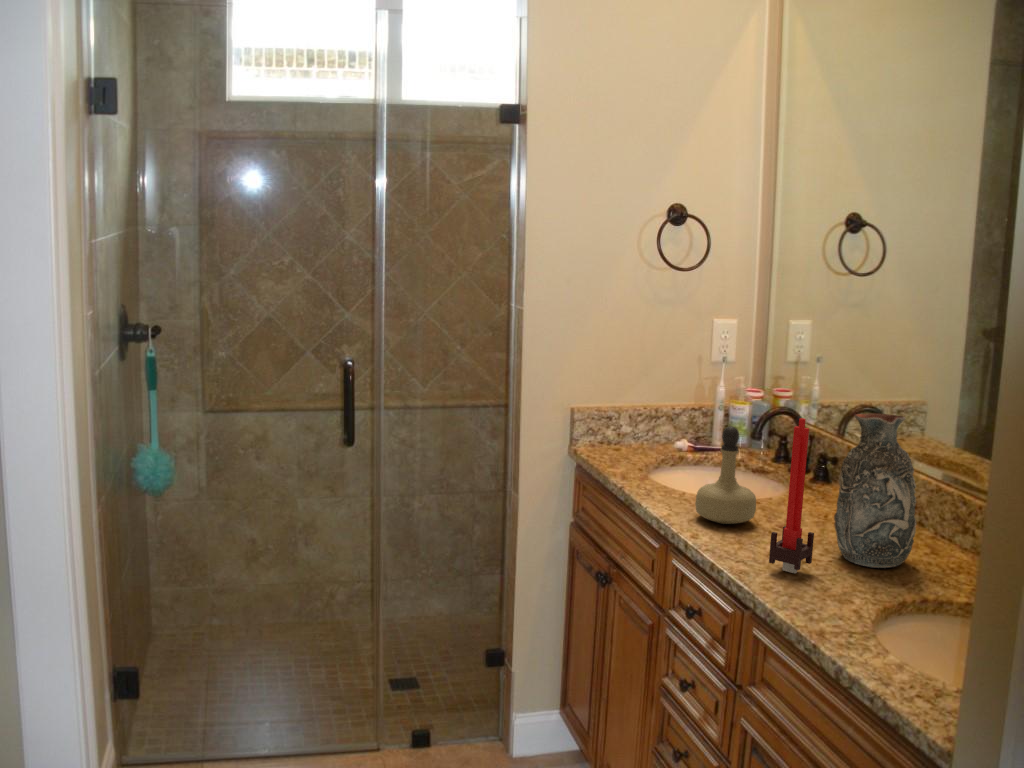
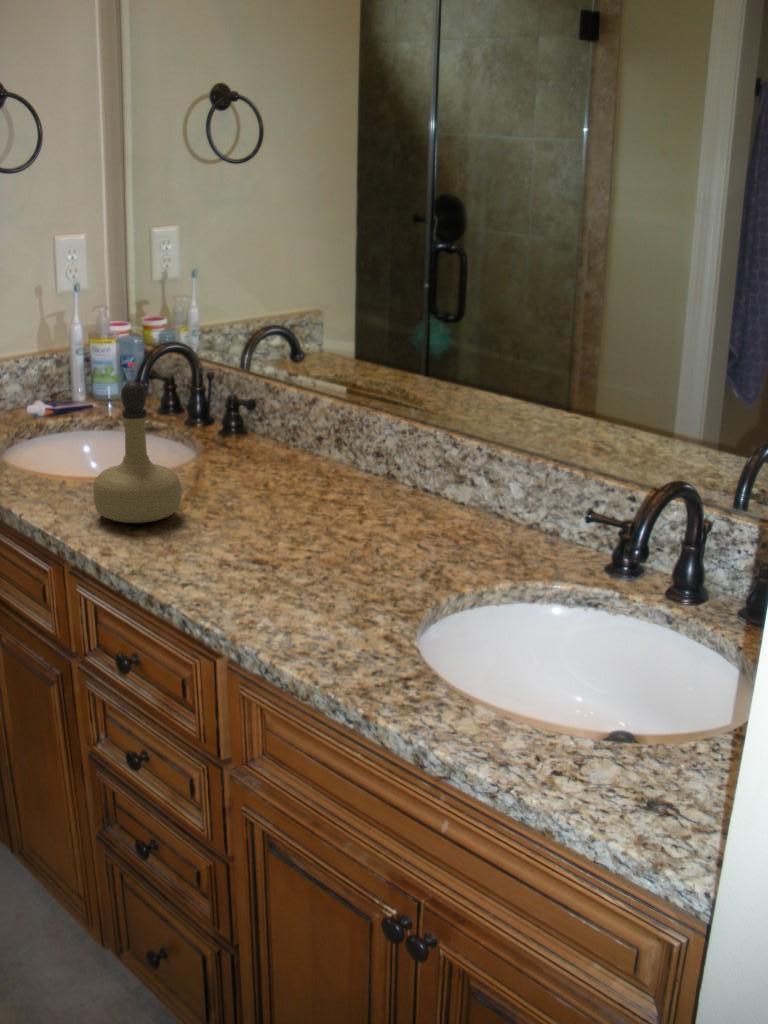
decorative vase: present [834,413,916,568] -> none [299,344,404,553]
candle: present [769,418,814,573] -> none [236,363,292,588]

